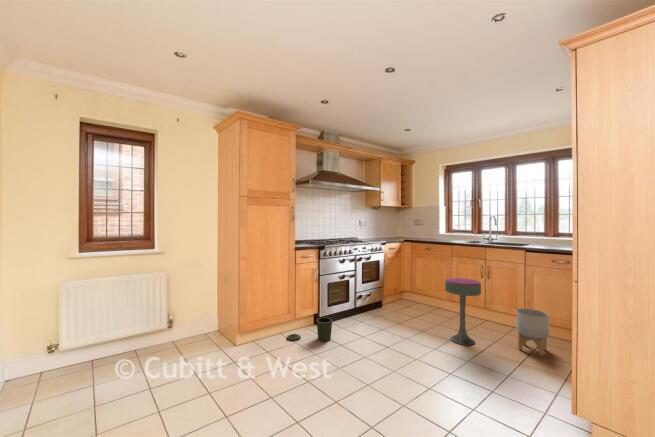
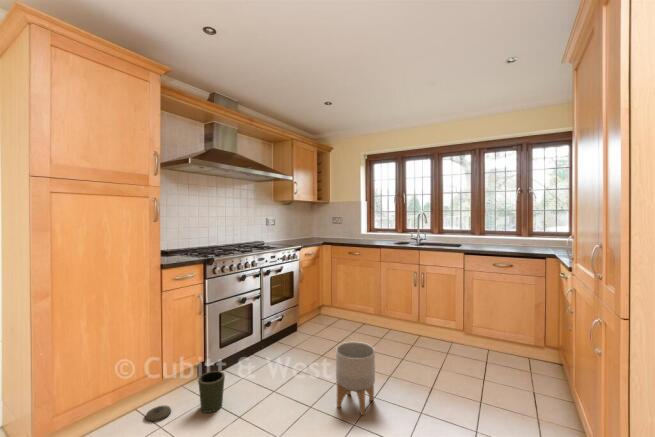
bar stool: present [445,278,481,345] -> none [380,292,423,381]
planter: present [516,308,549,356] -> present [336,342,375,415]

